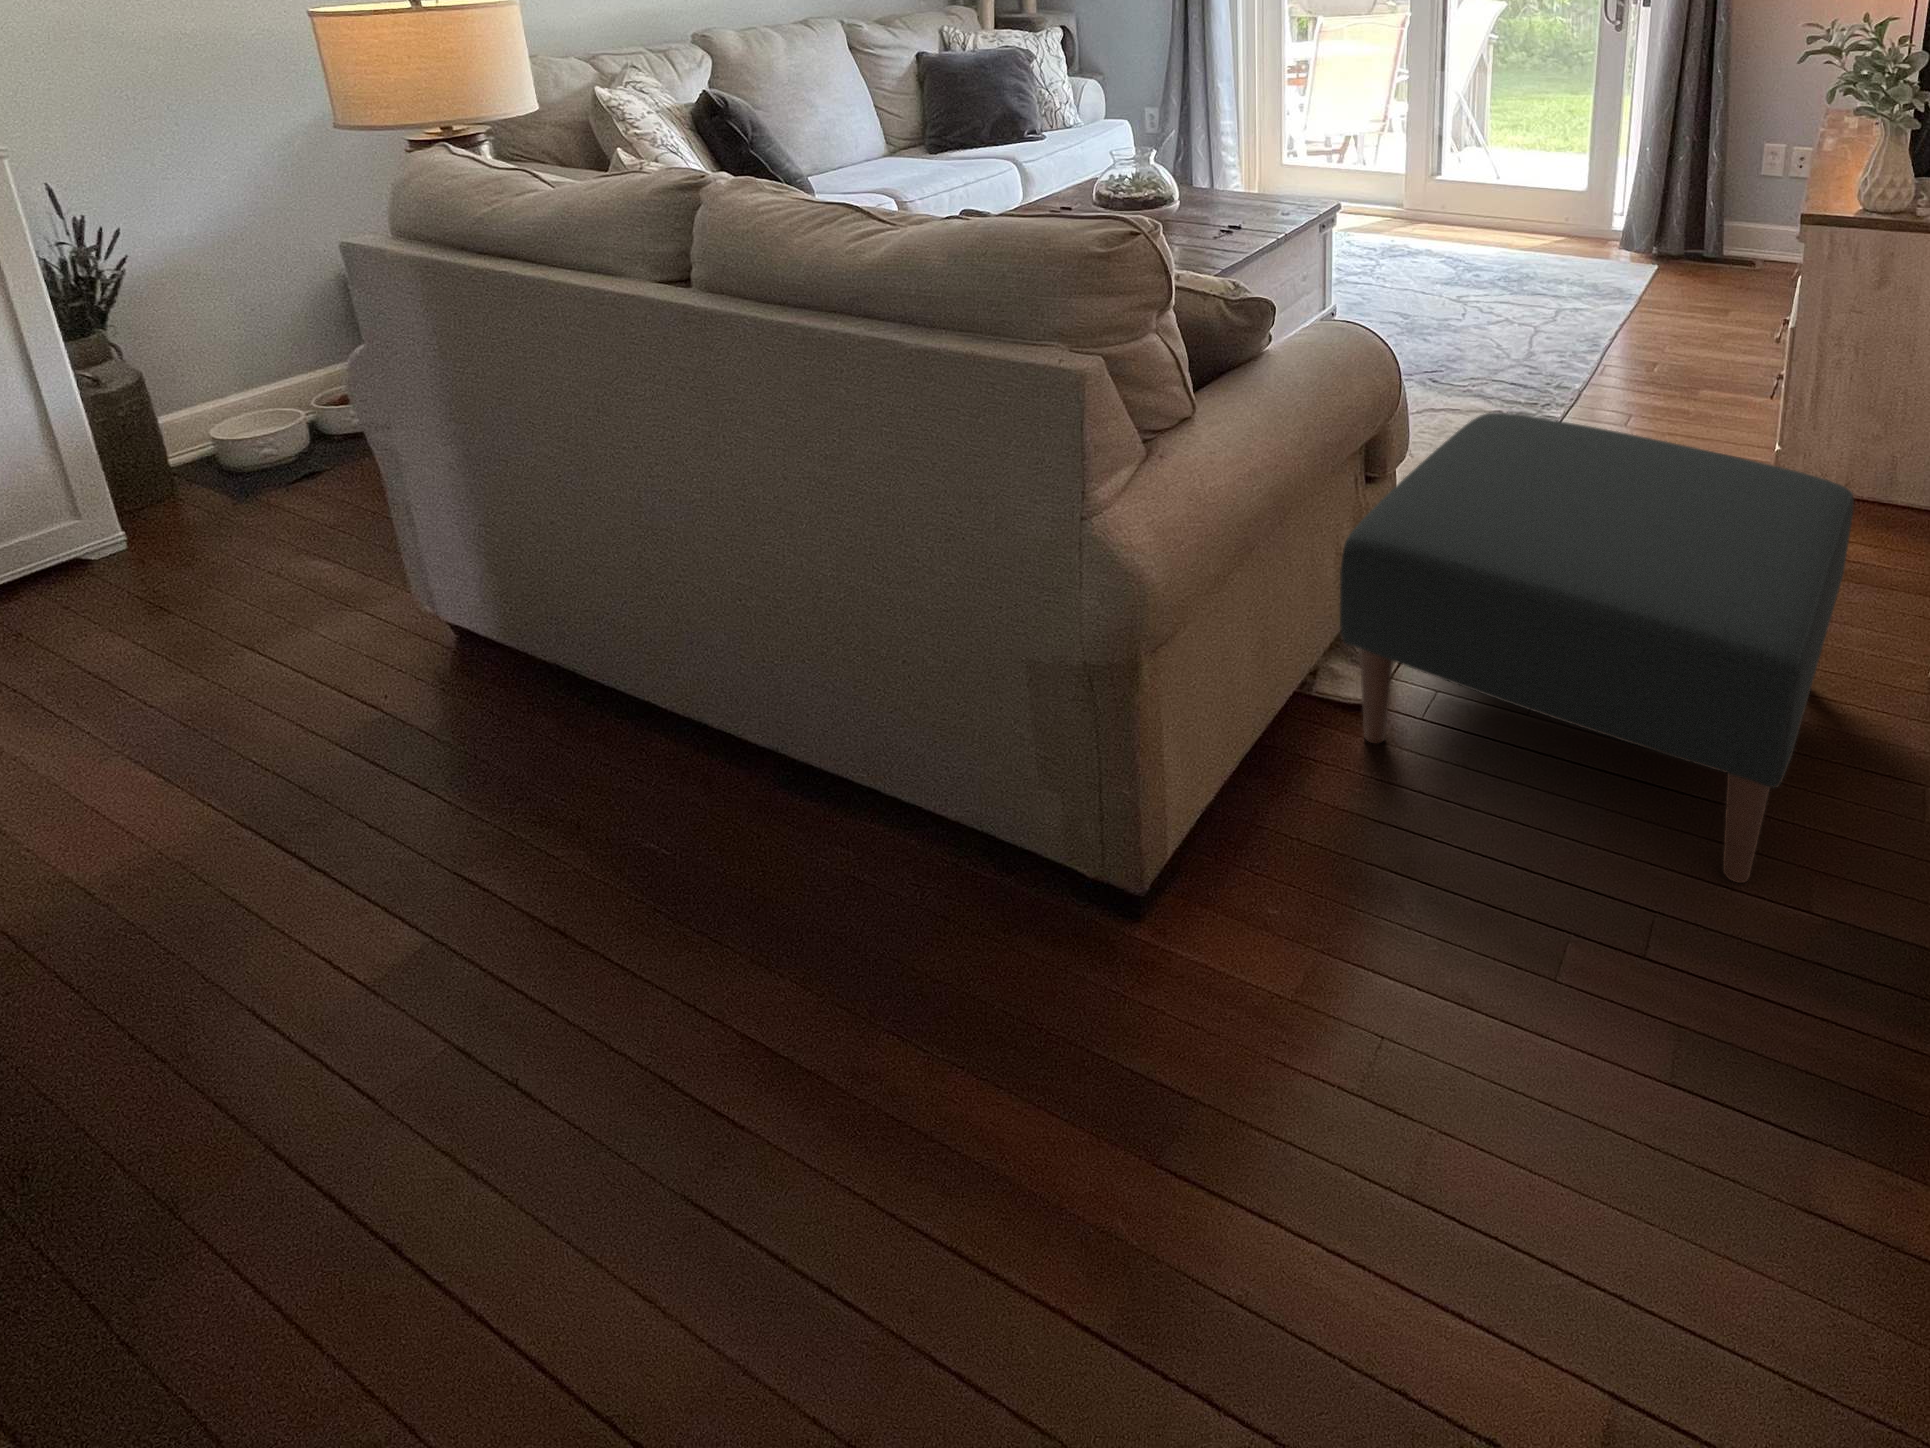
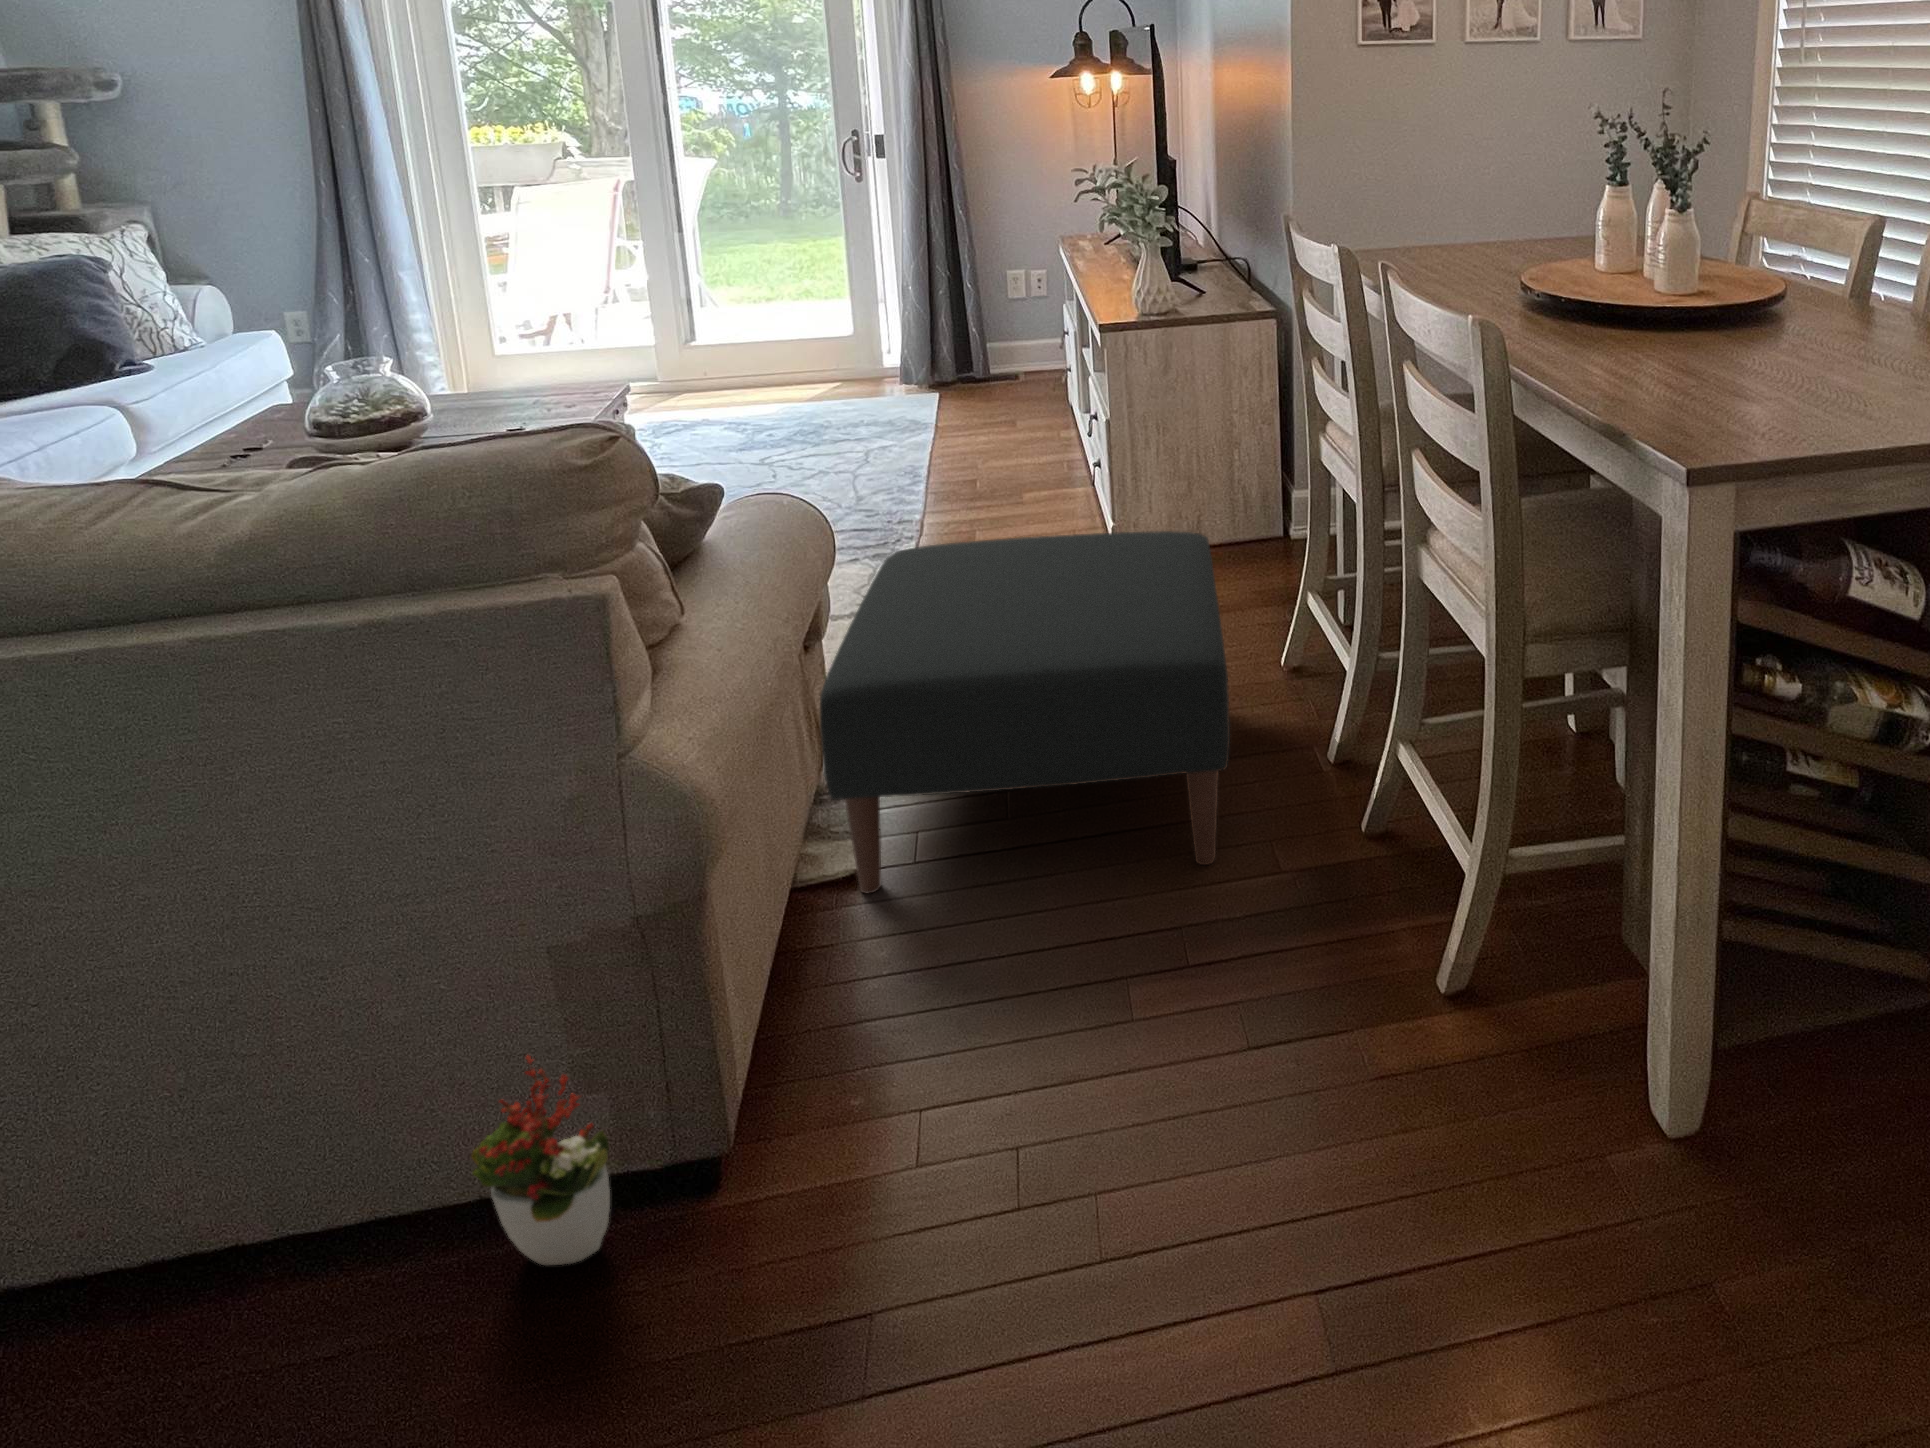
decorative plant: none [940,775,1044,963] -> present [471,1056,610,1265]

